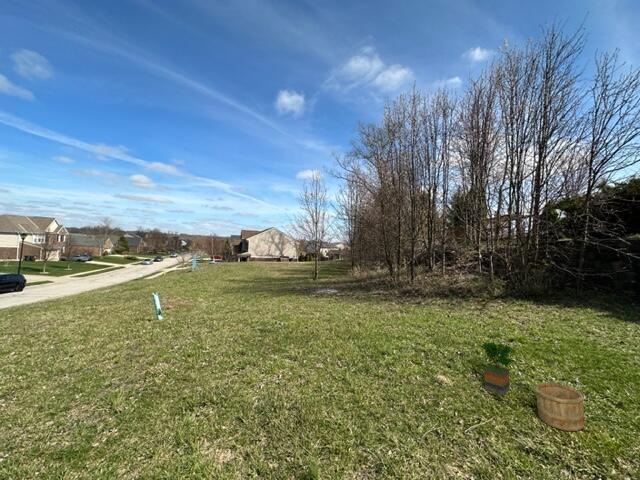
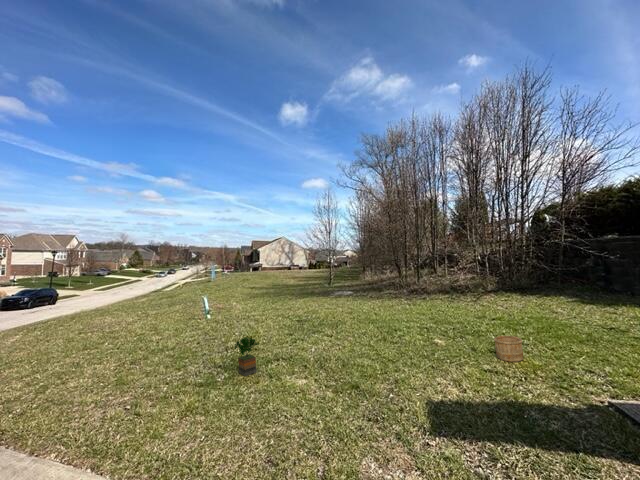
potted tree: present [482,342,514,396] -> present [235,337,259,376]

